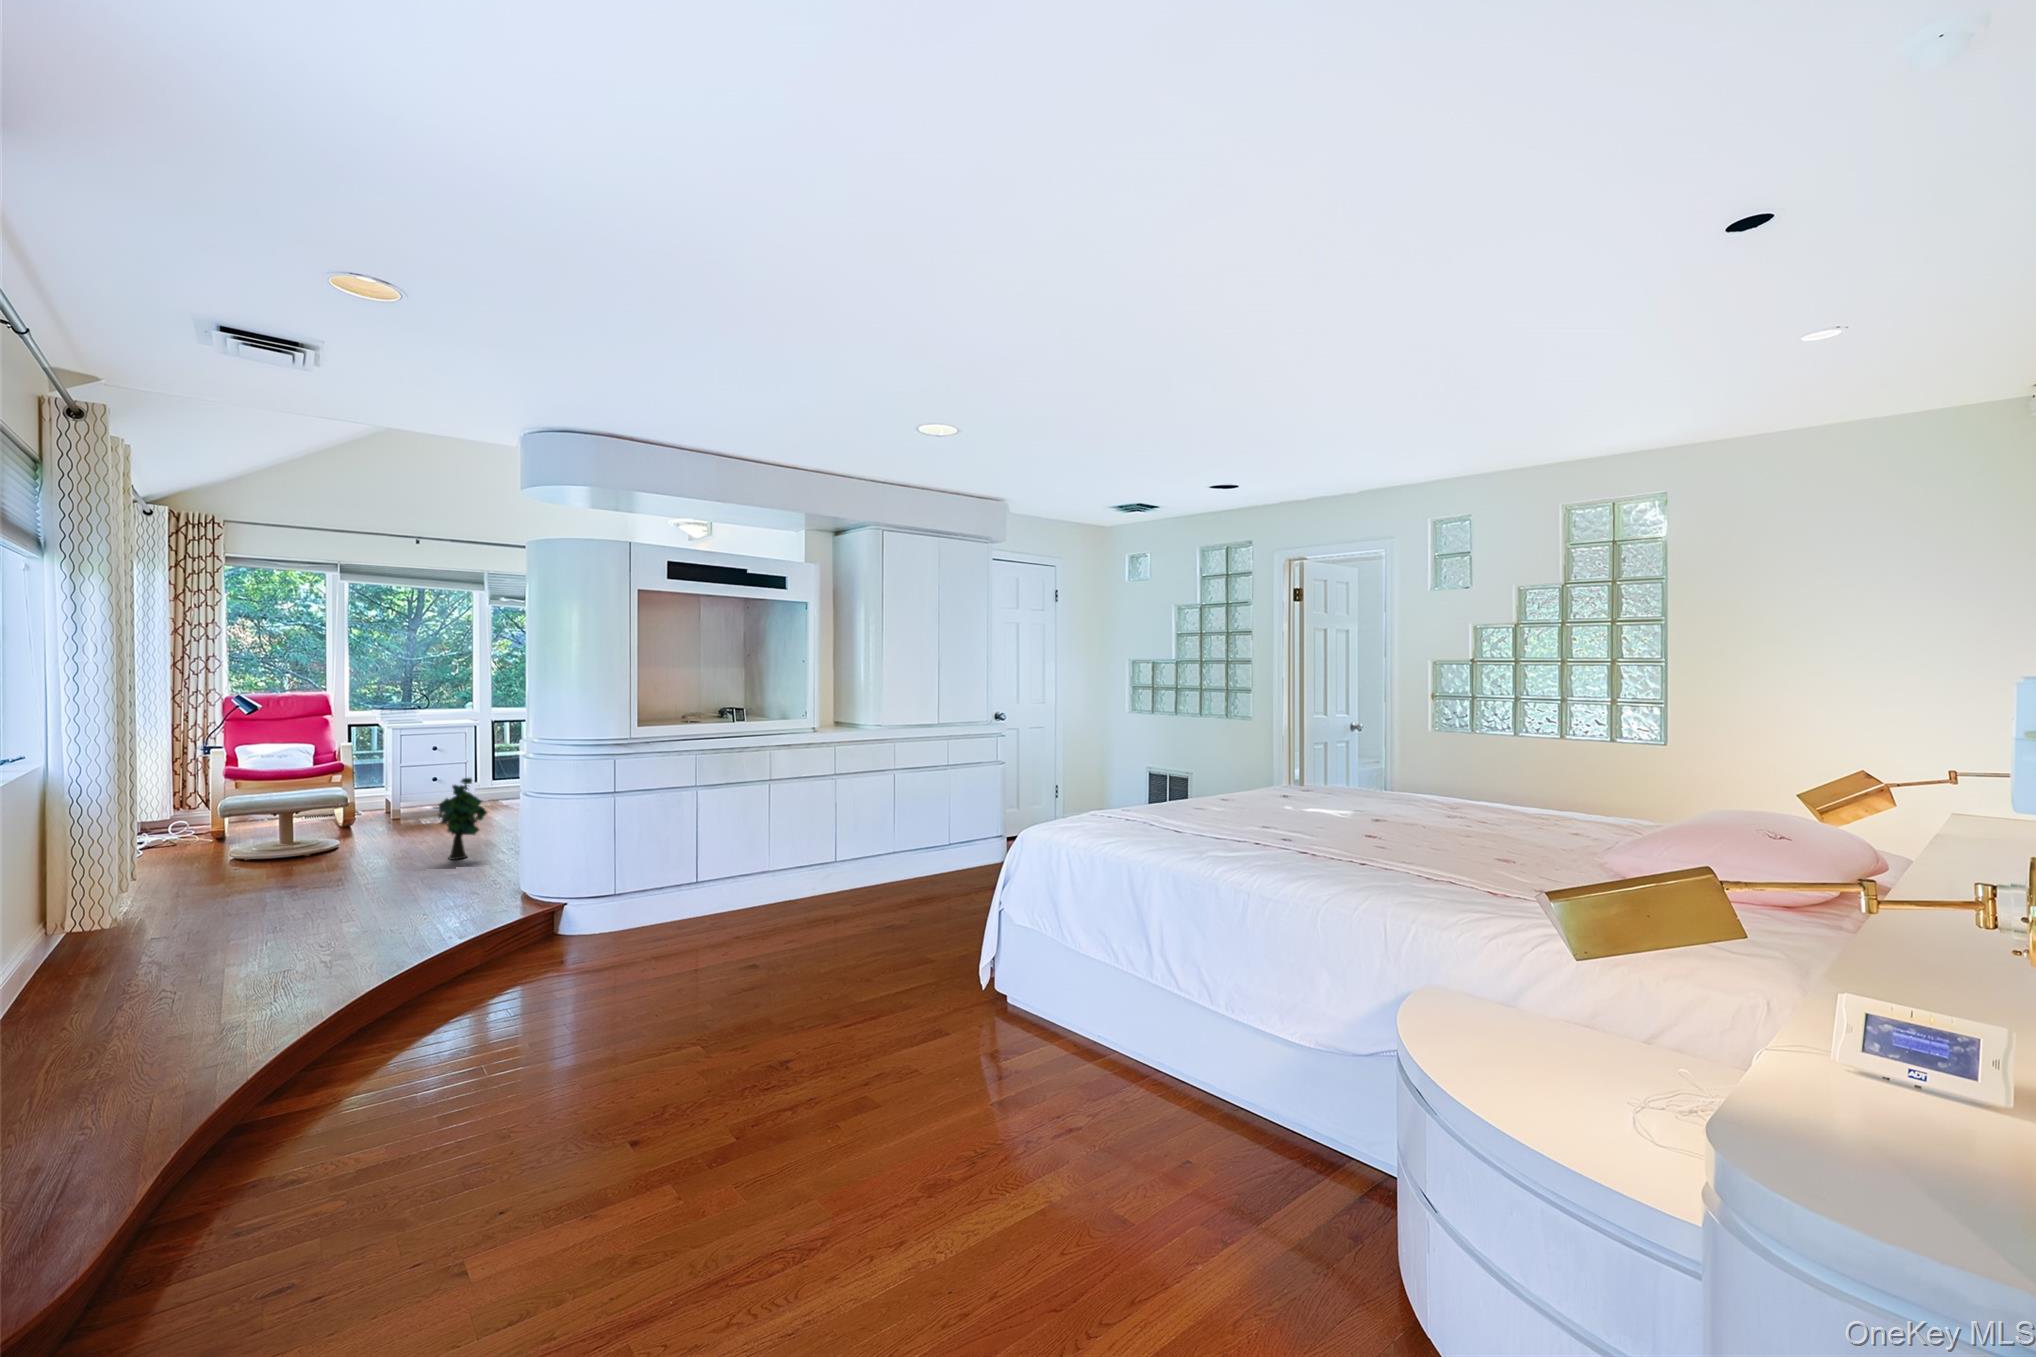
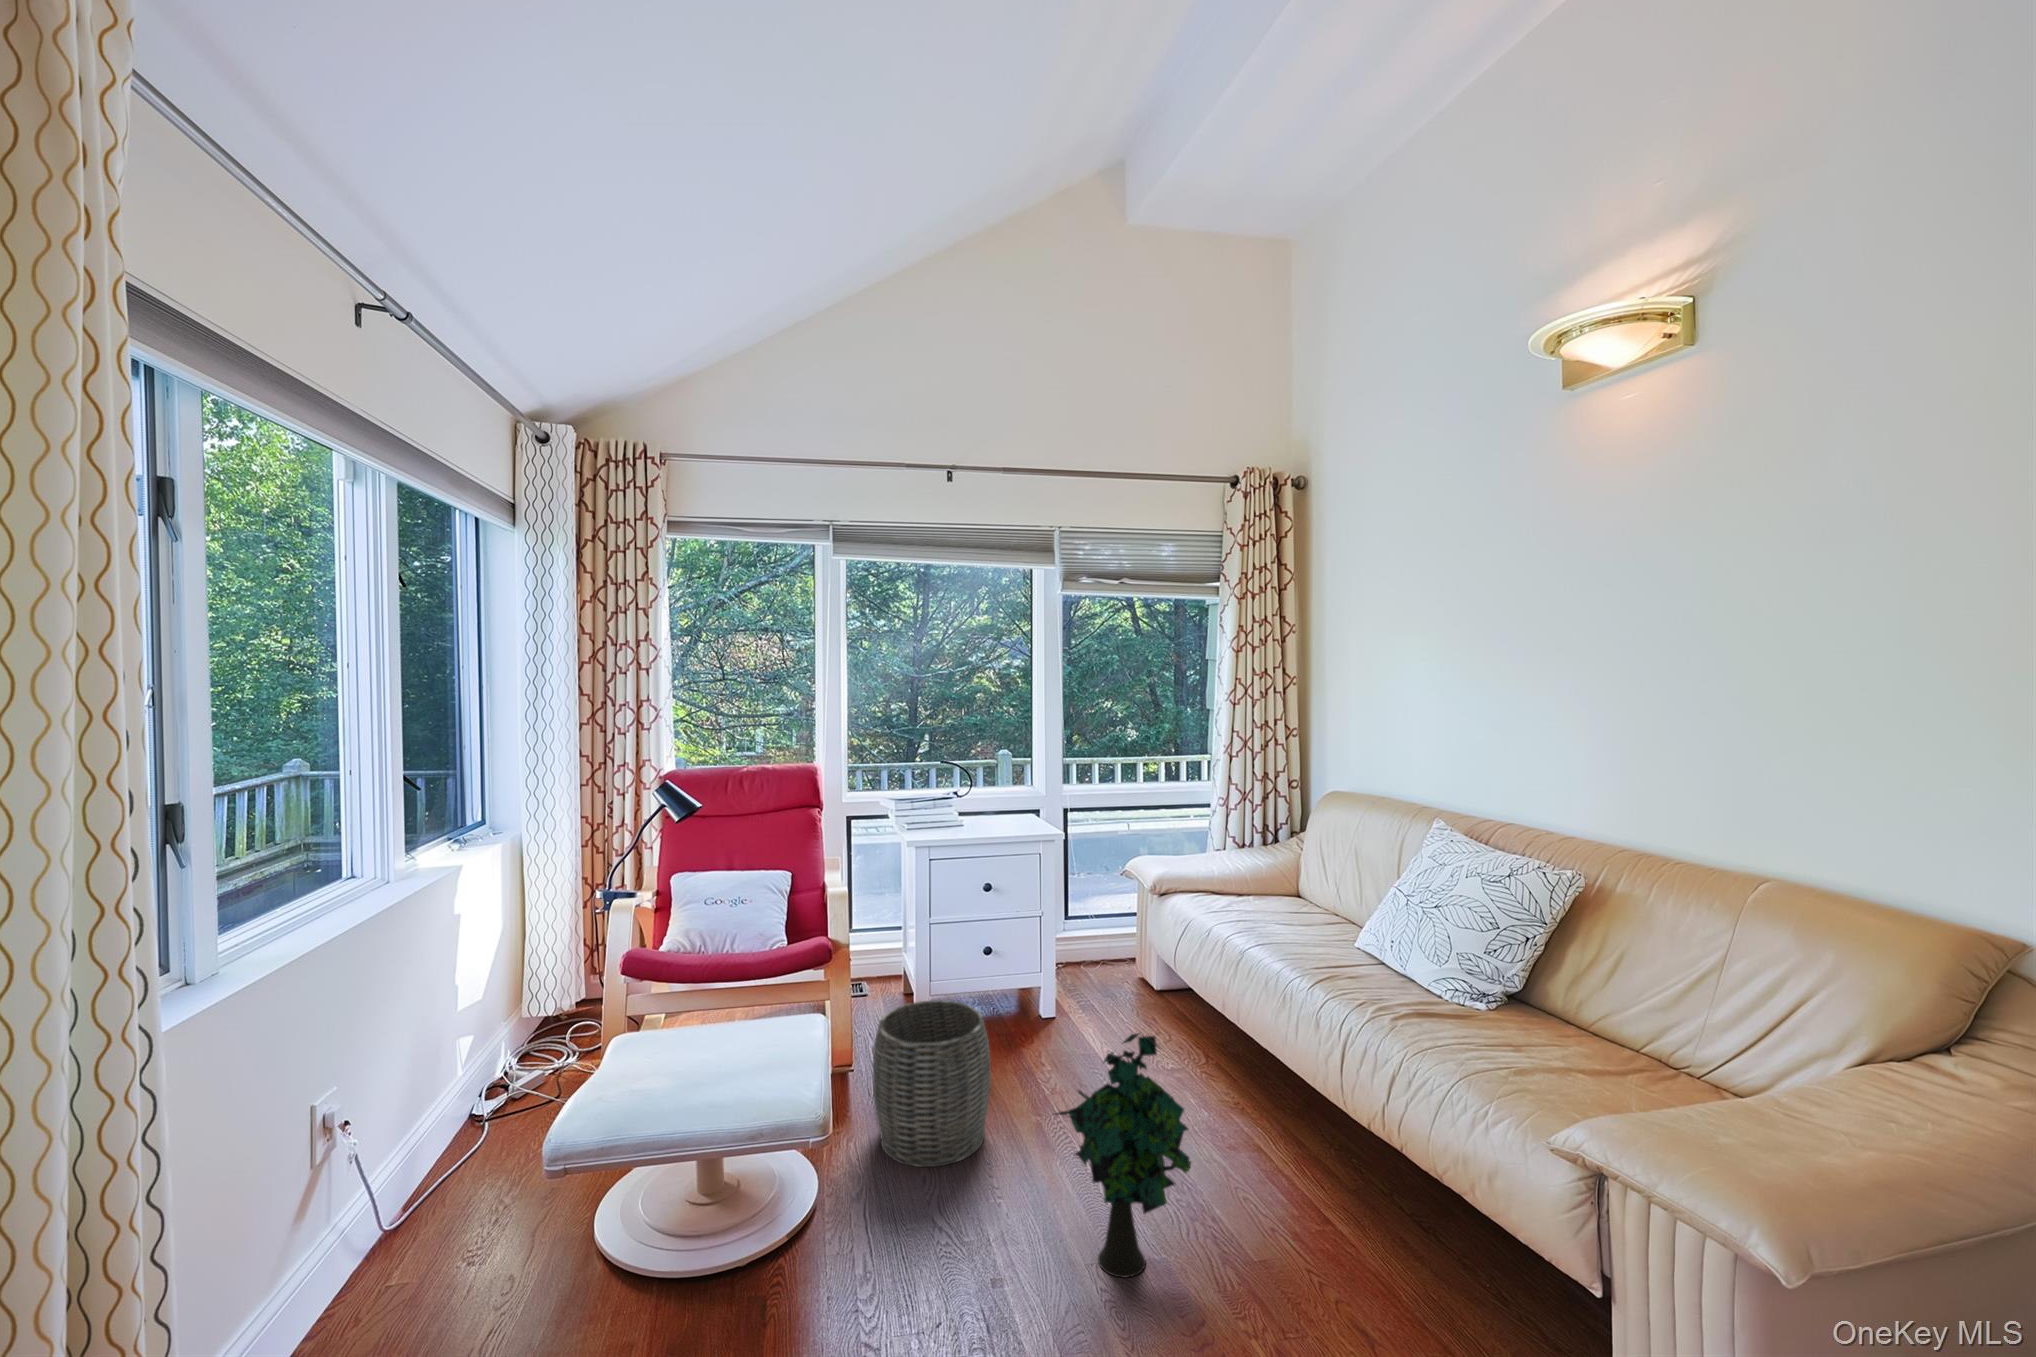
woven basket: none [356,792,417,850] -> present [873,1000,991,1167]

